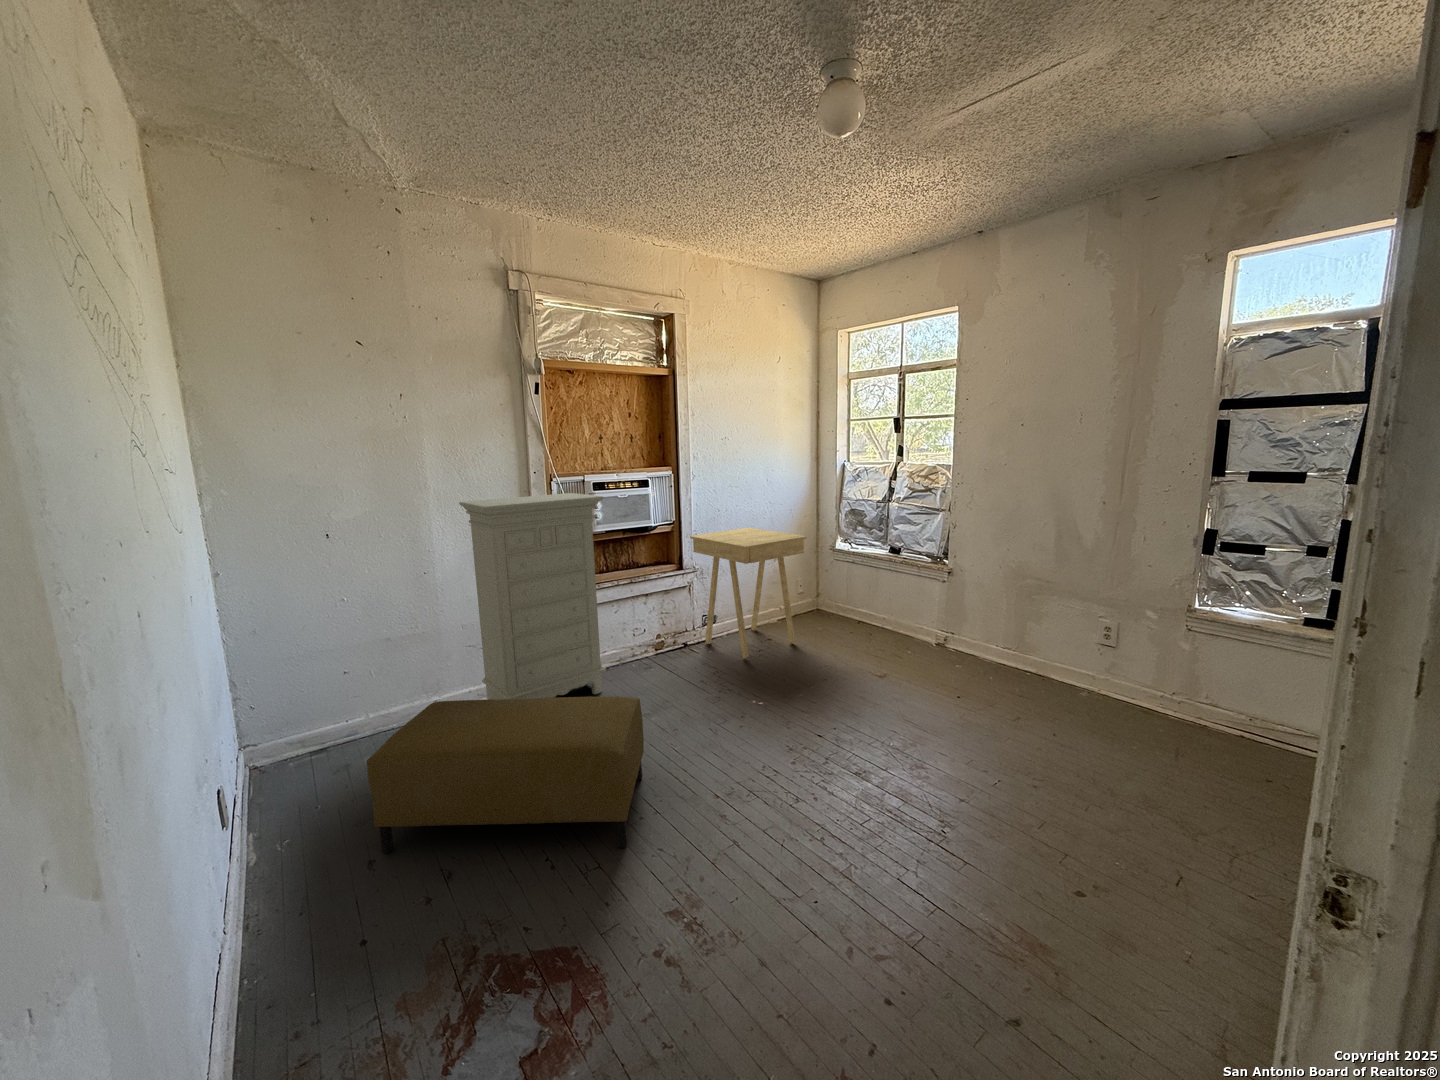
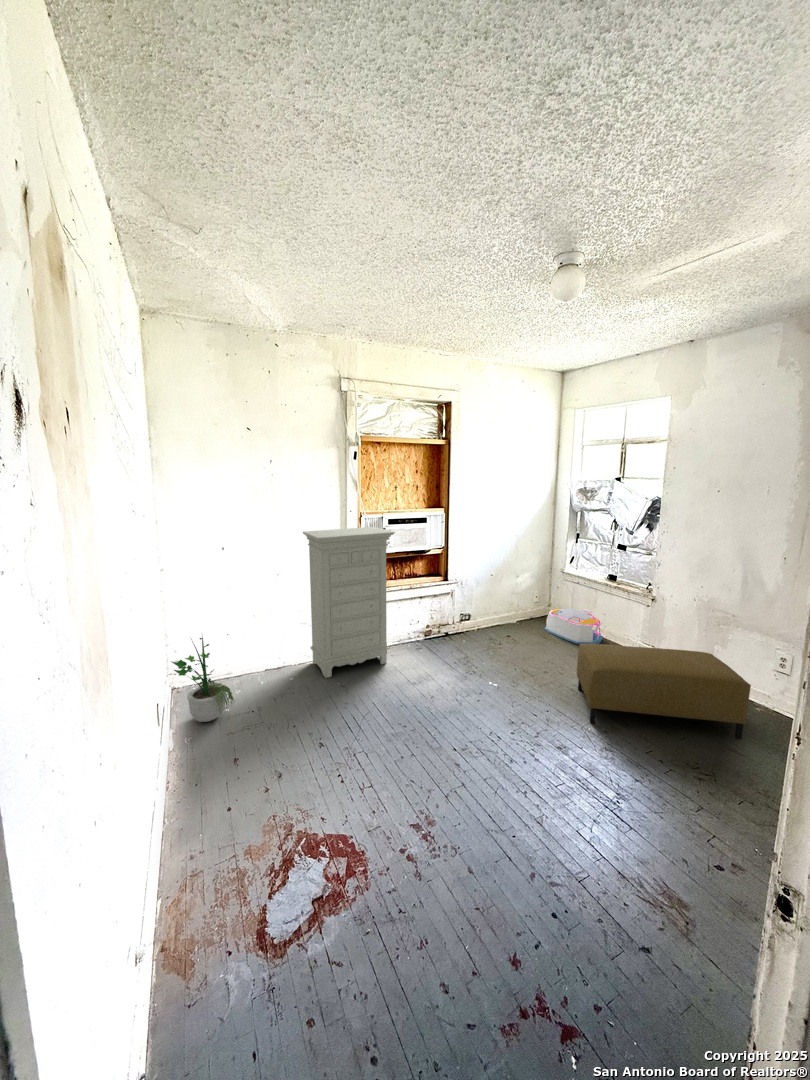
side table: present [690,528,806,659] -> none [454,554,539,650]
storage bin: none [816,595,891,640] -> present [545,608,603,644]
potted plant: none [235,667,360,814] -> present [172,637,234,722]
ottoman: present [367,697,644,853] -> present [577,643,751,739]

